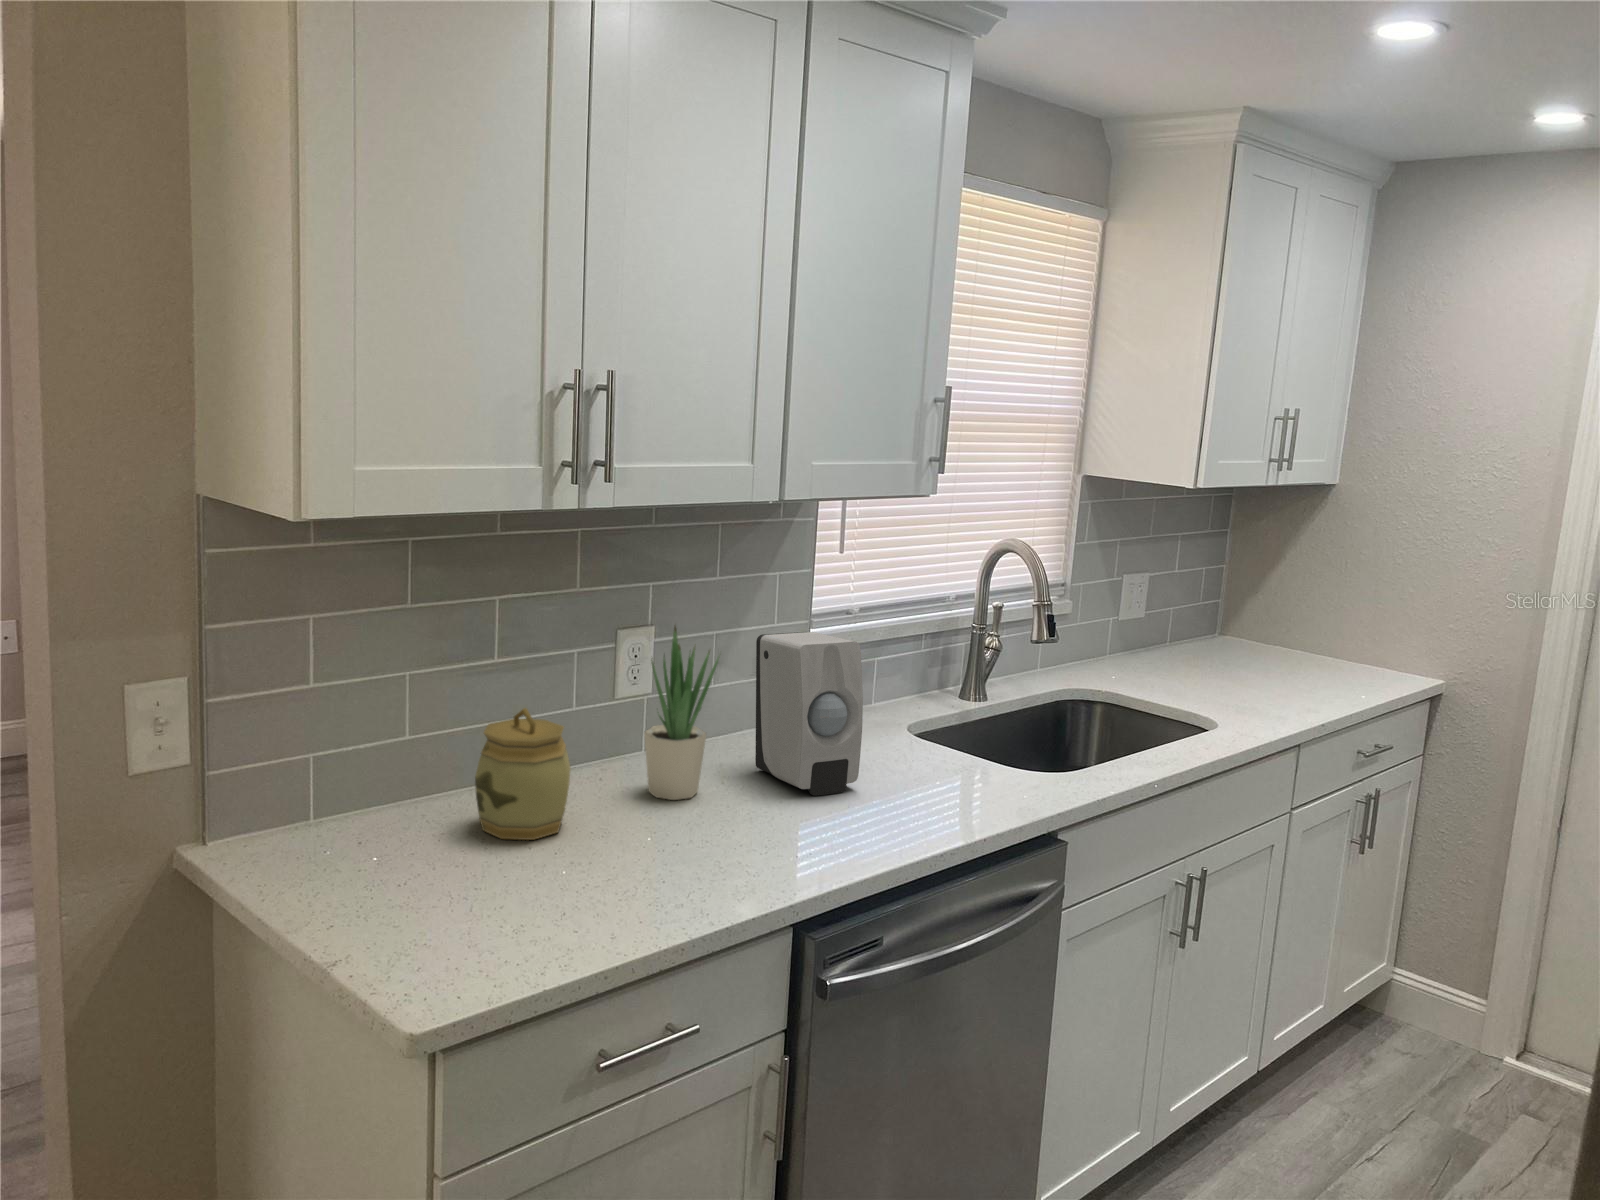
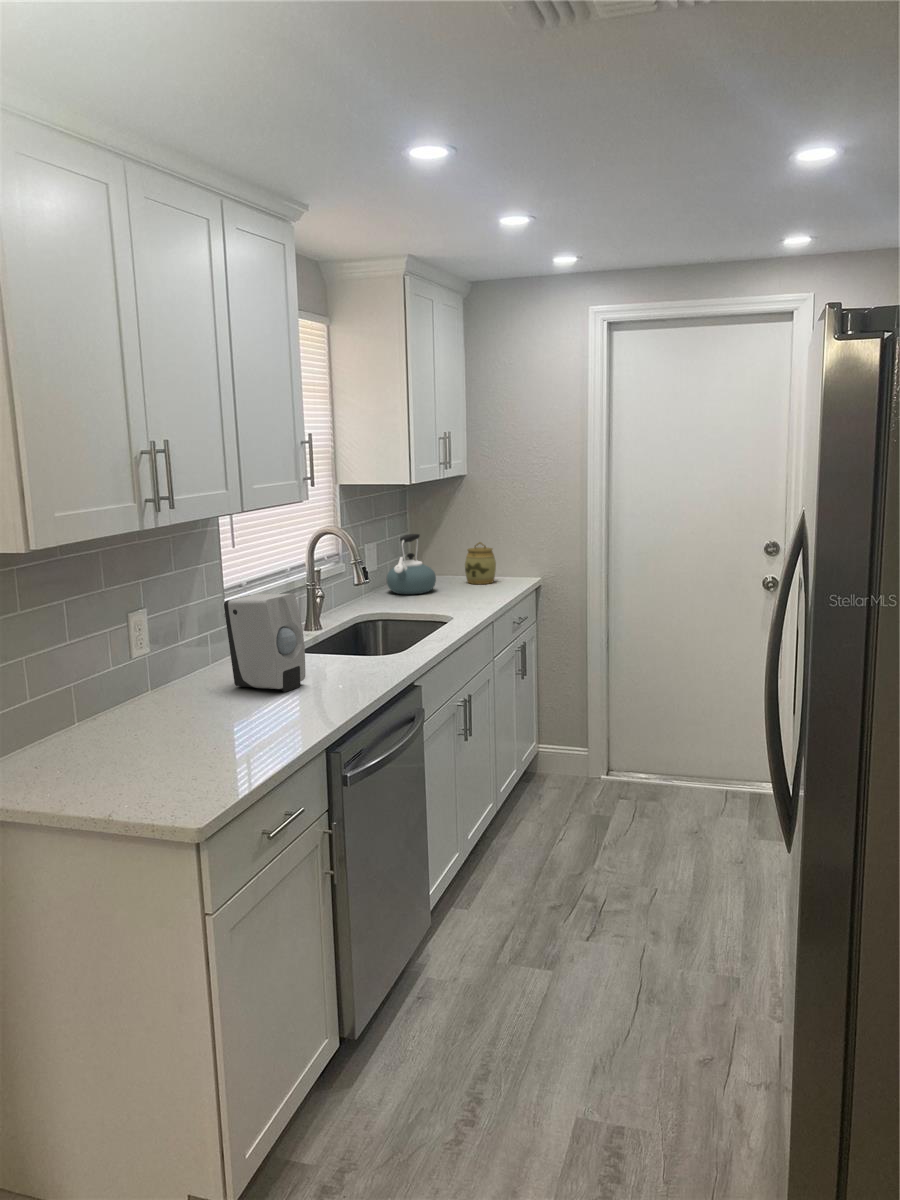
kettle: none [1150,571,1235,671] -> present [387,534,436,594]
potted plant: present [644,626,719,800] -> none [172,598,219,713]
jar: present [475,708,571,840] -> present [465,542,496,584]

